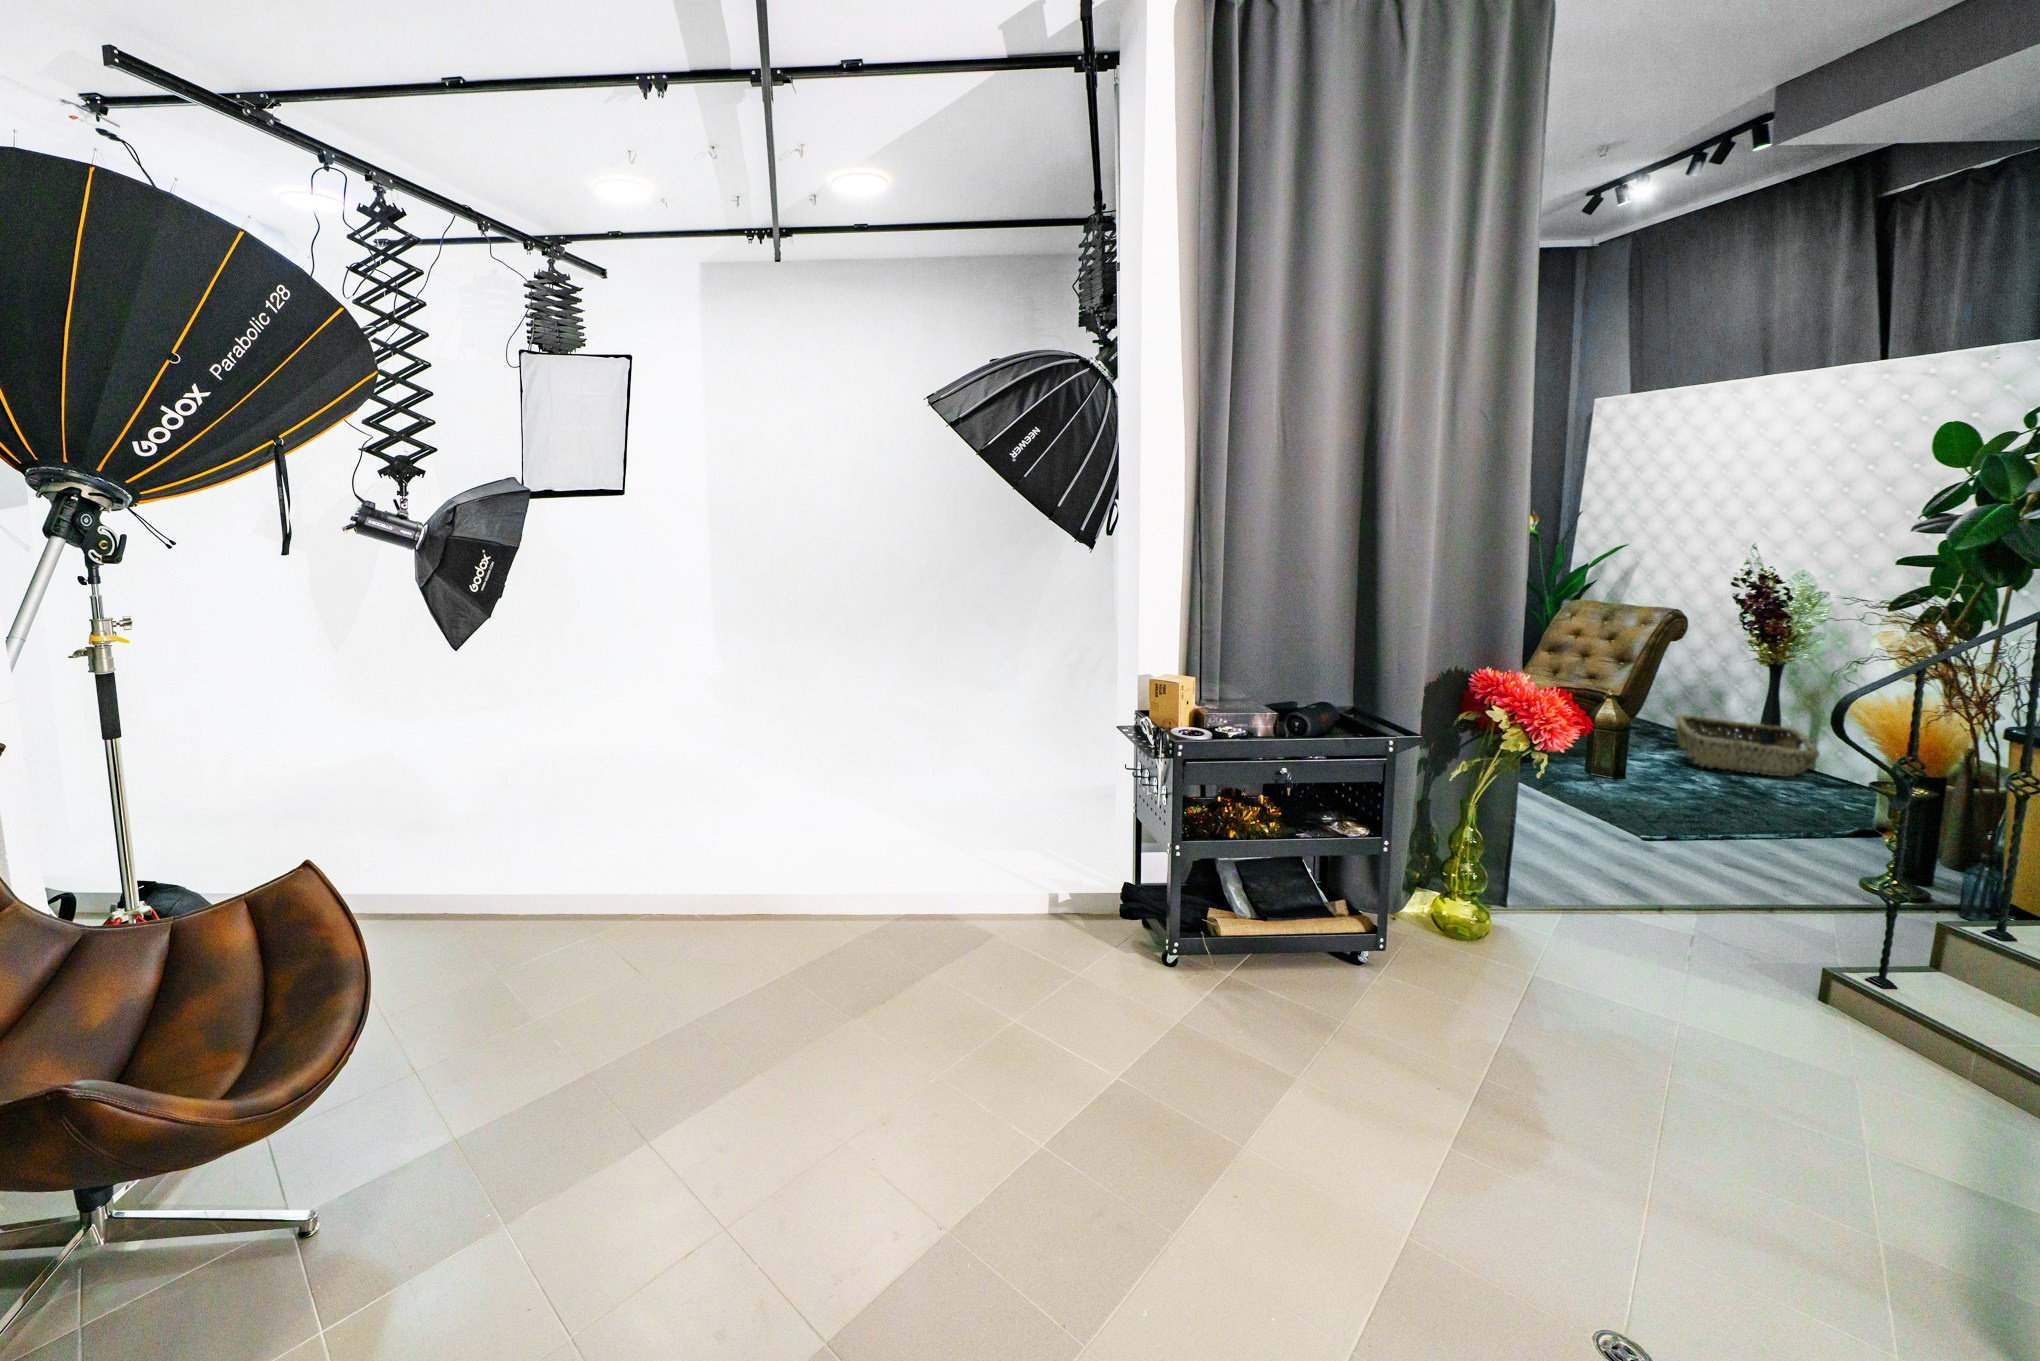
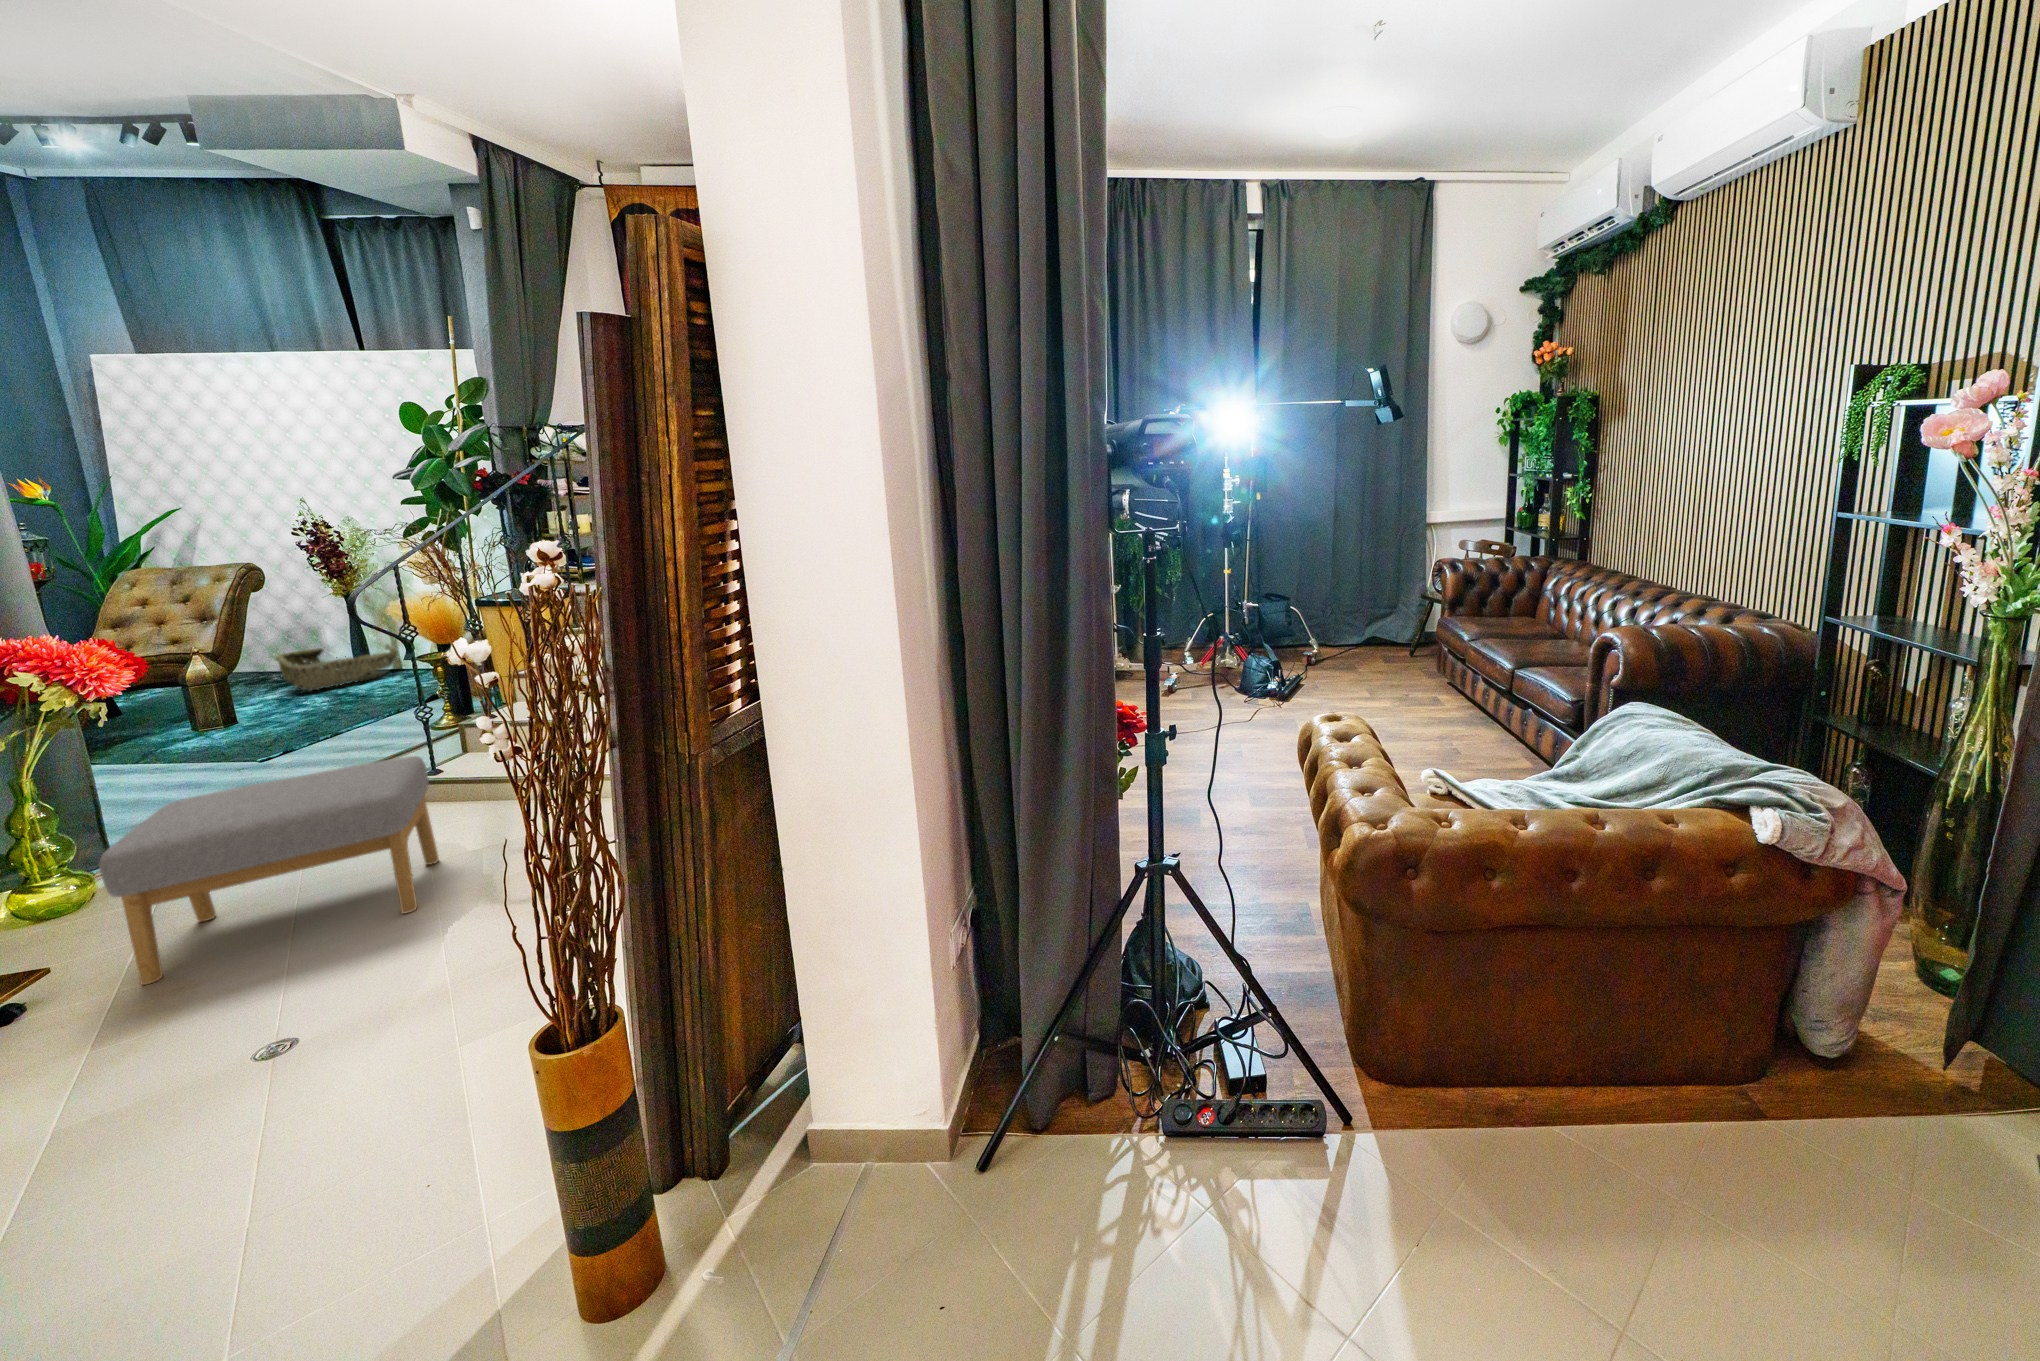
footstool: none [1508,895,1910,1251] -> present [99,756,439,985]

